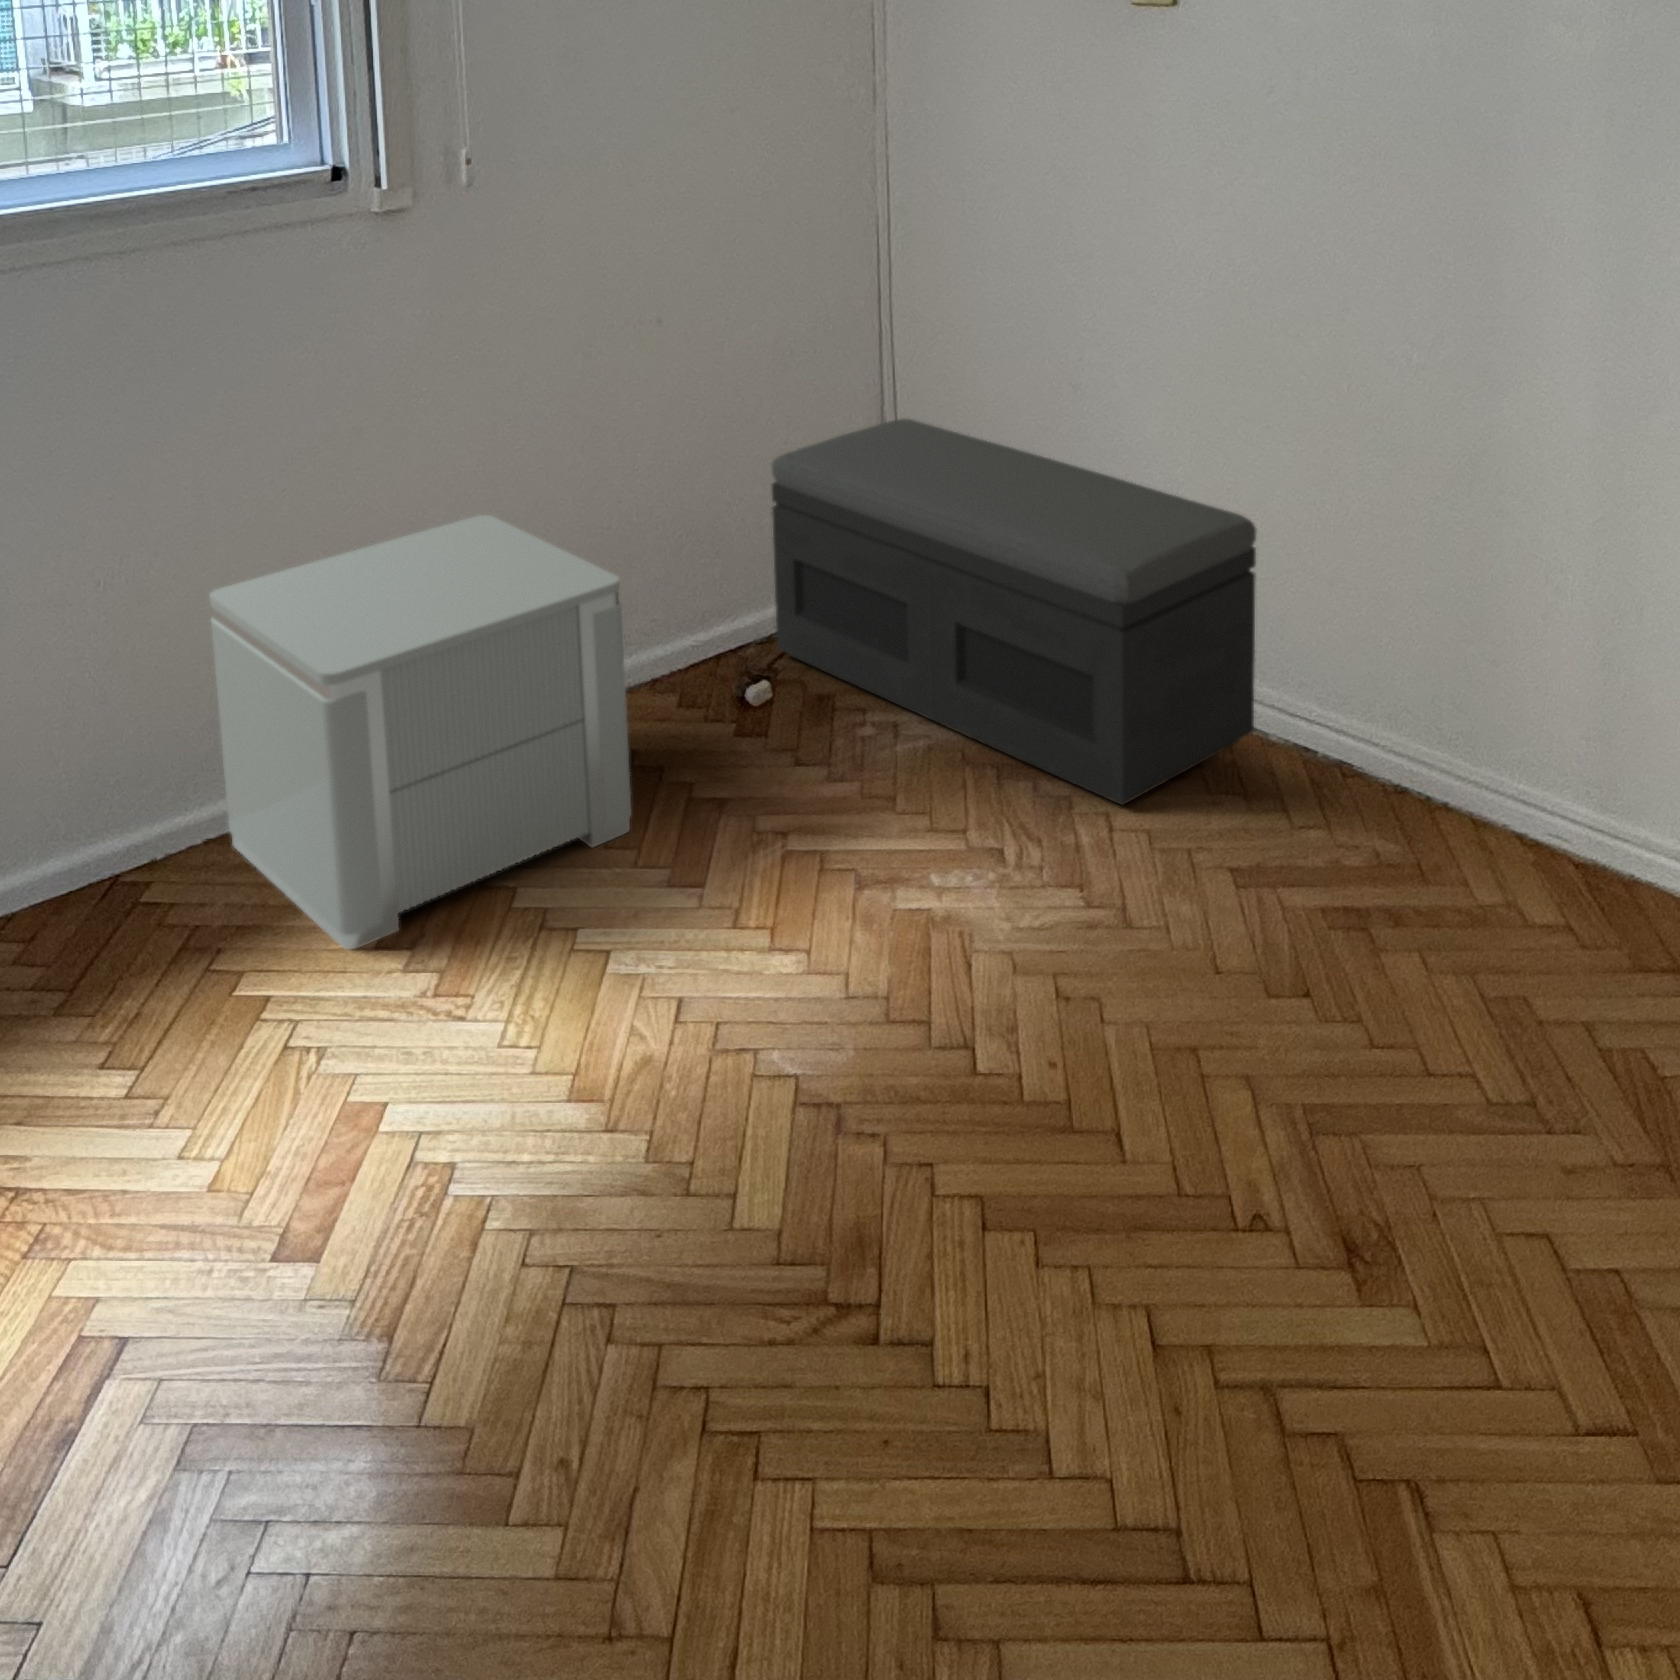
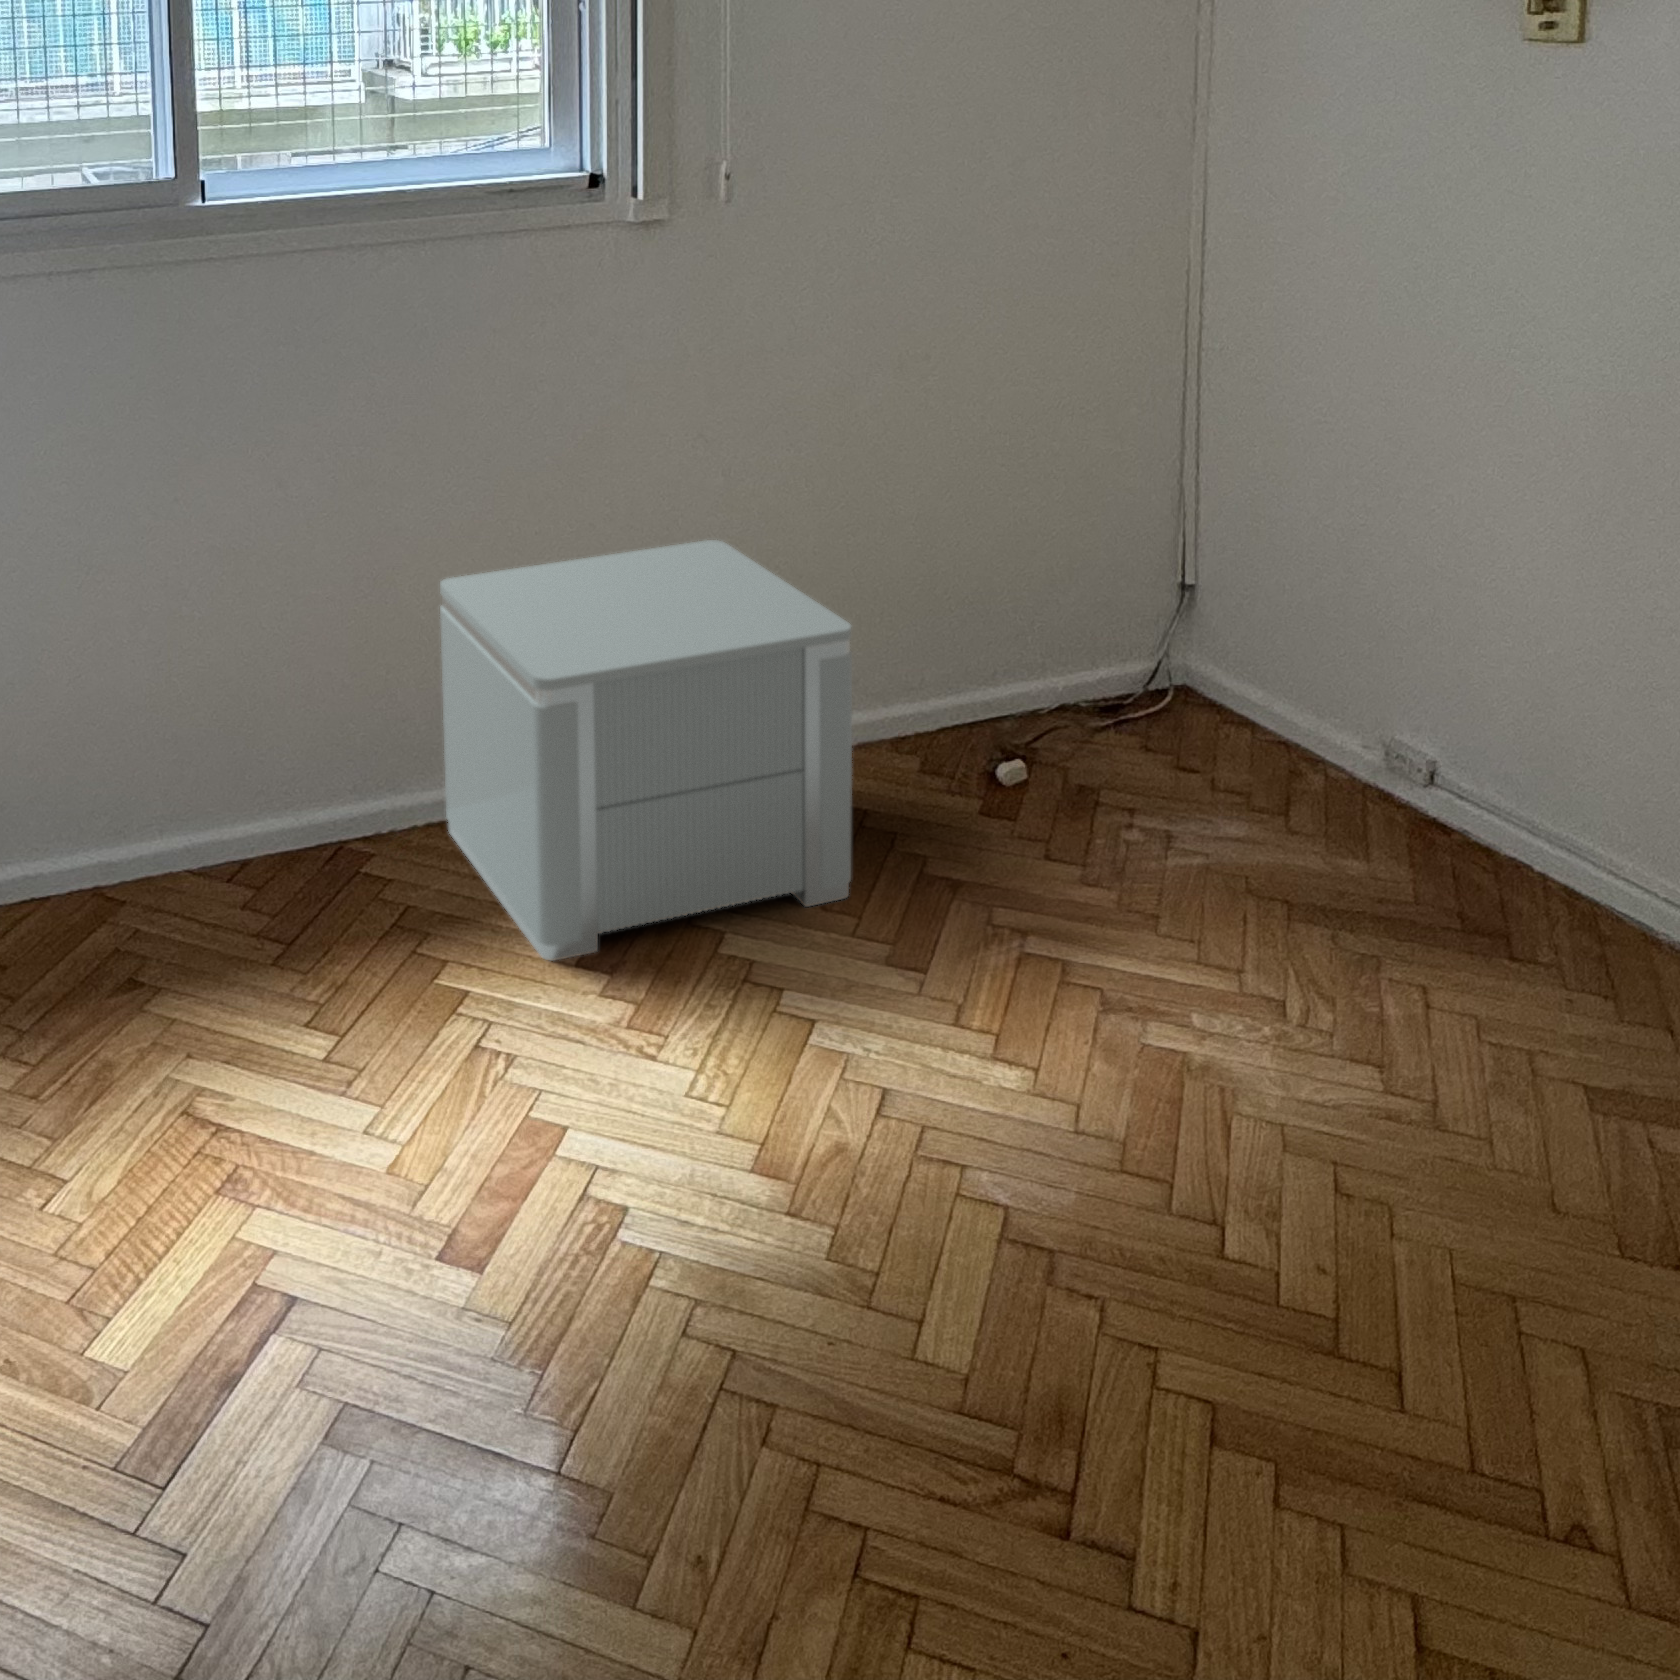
storage bench: present [772,419,1256,805] -> none [1032,493,1665,988]

